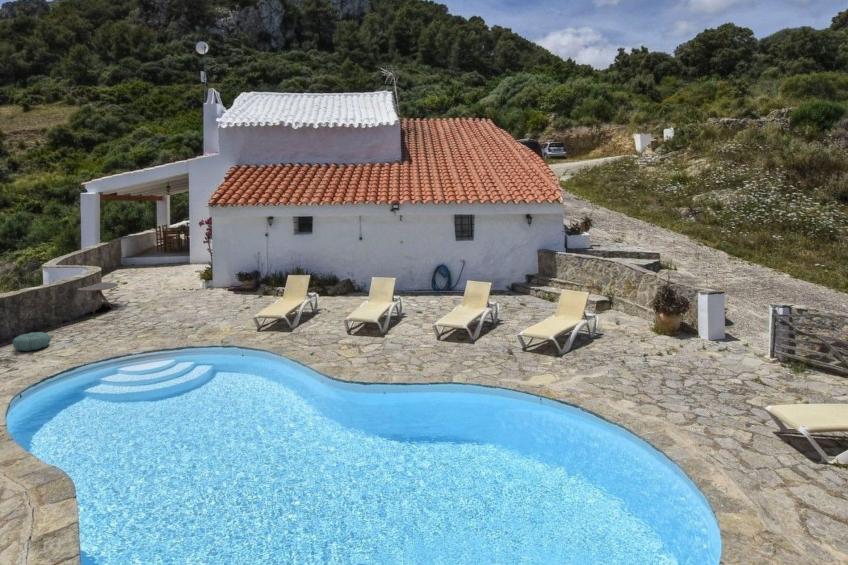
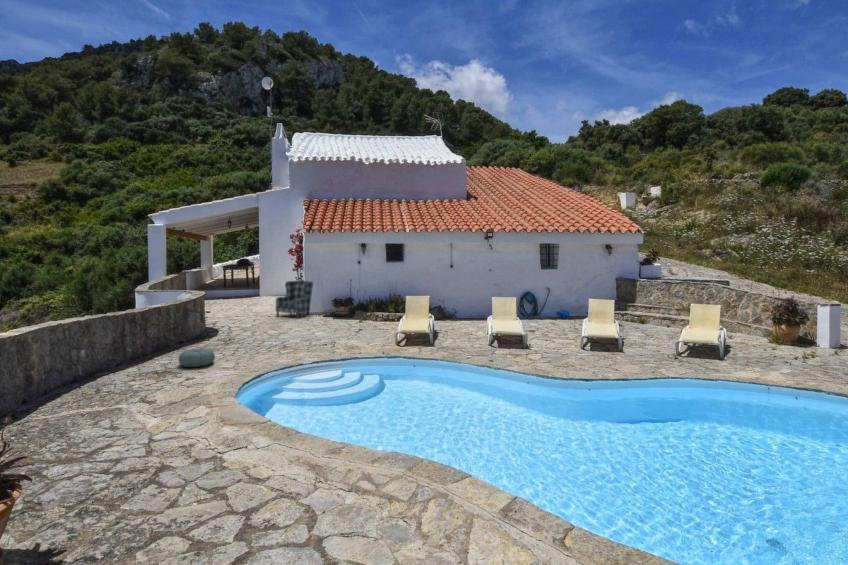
chair: none [178,252,216,291] -> present [275,281,313,319]
round table: present [77,282,118,313] -> none [199,307,240,337]

